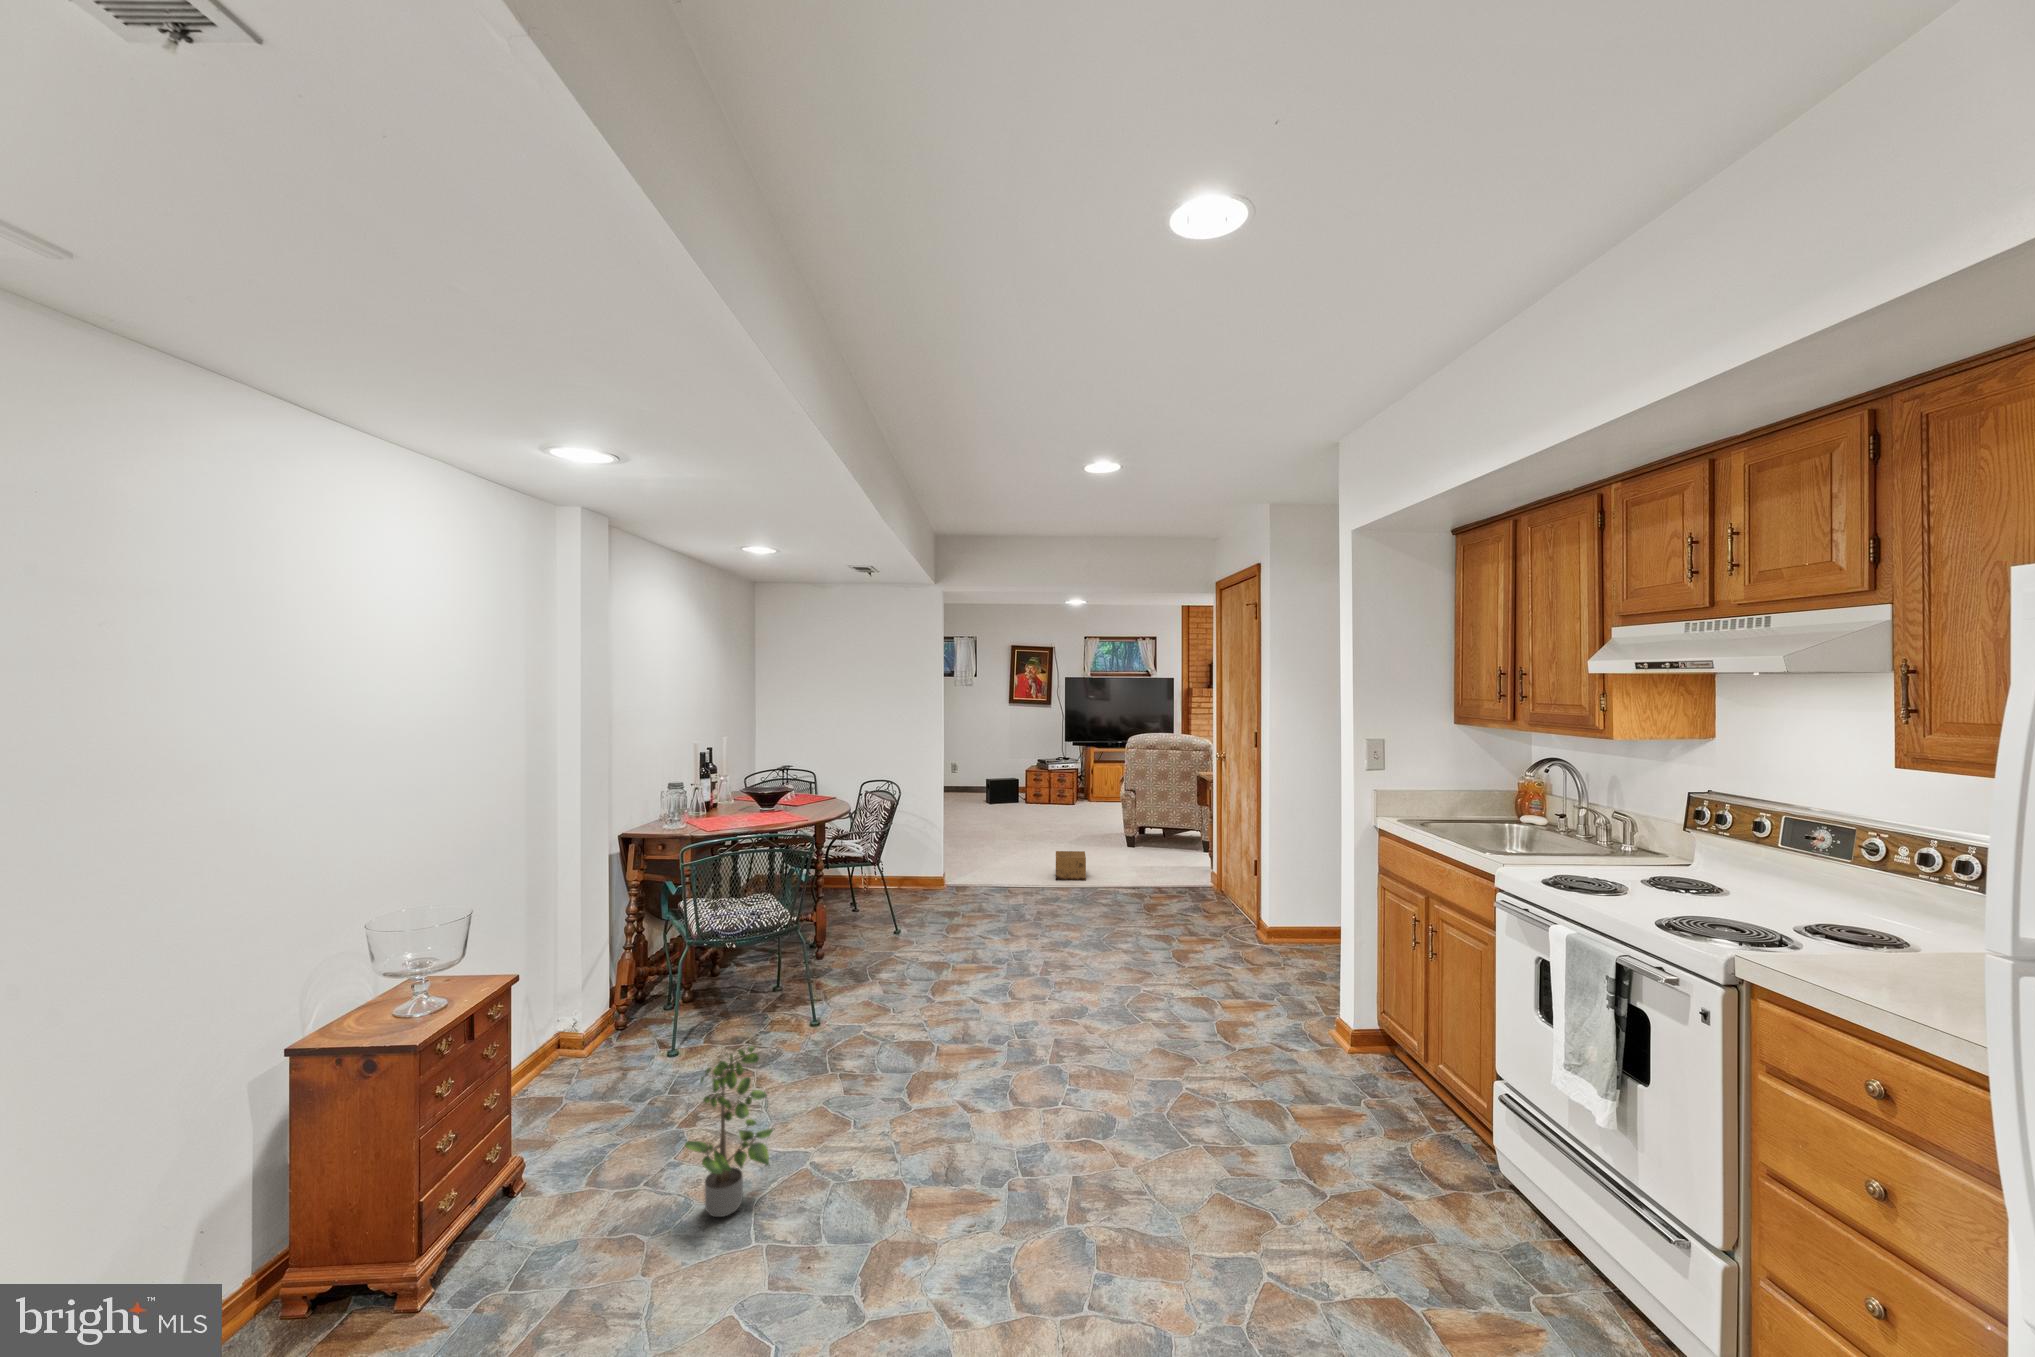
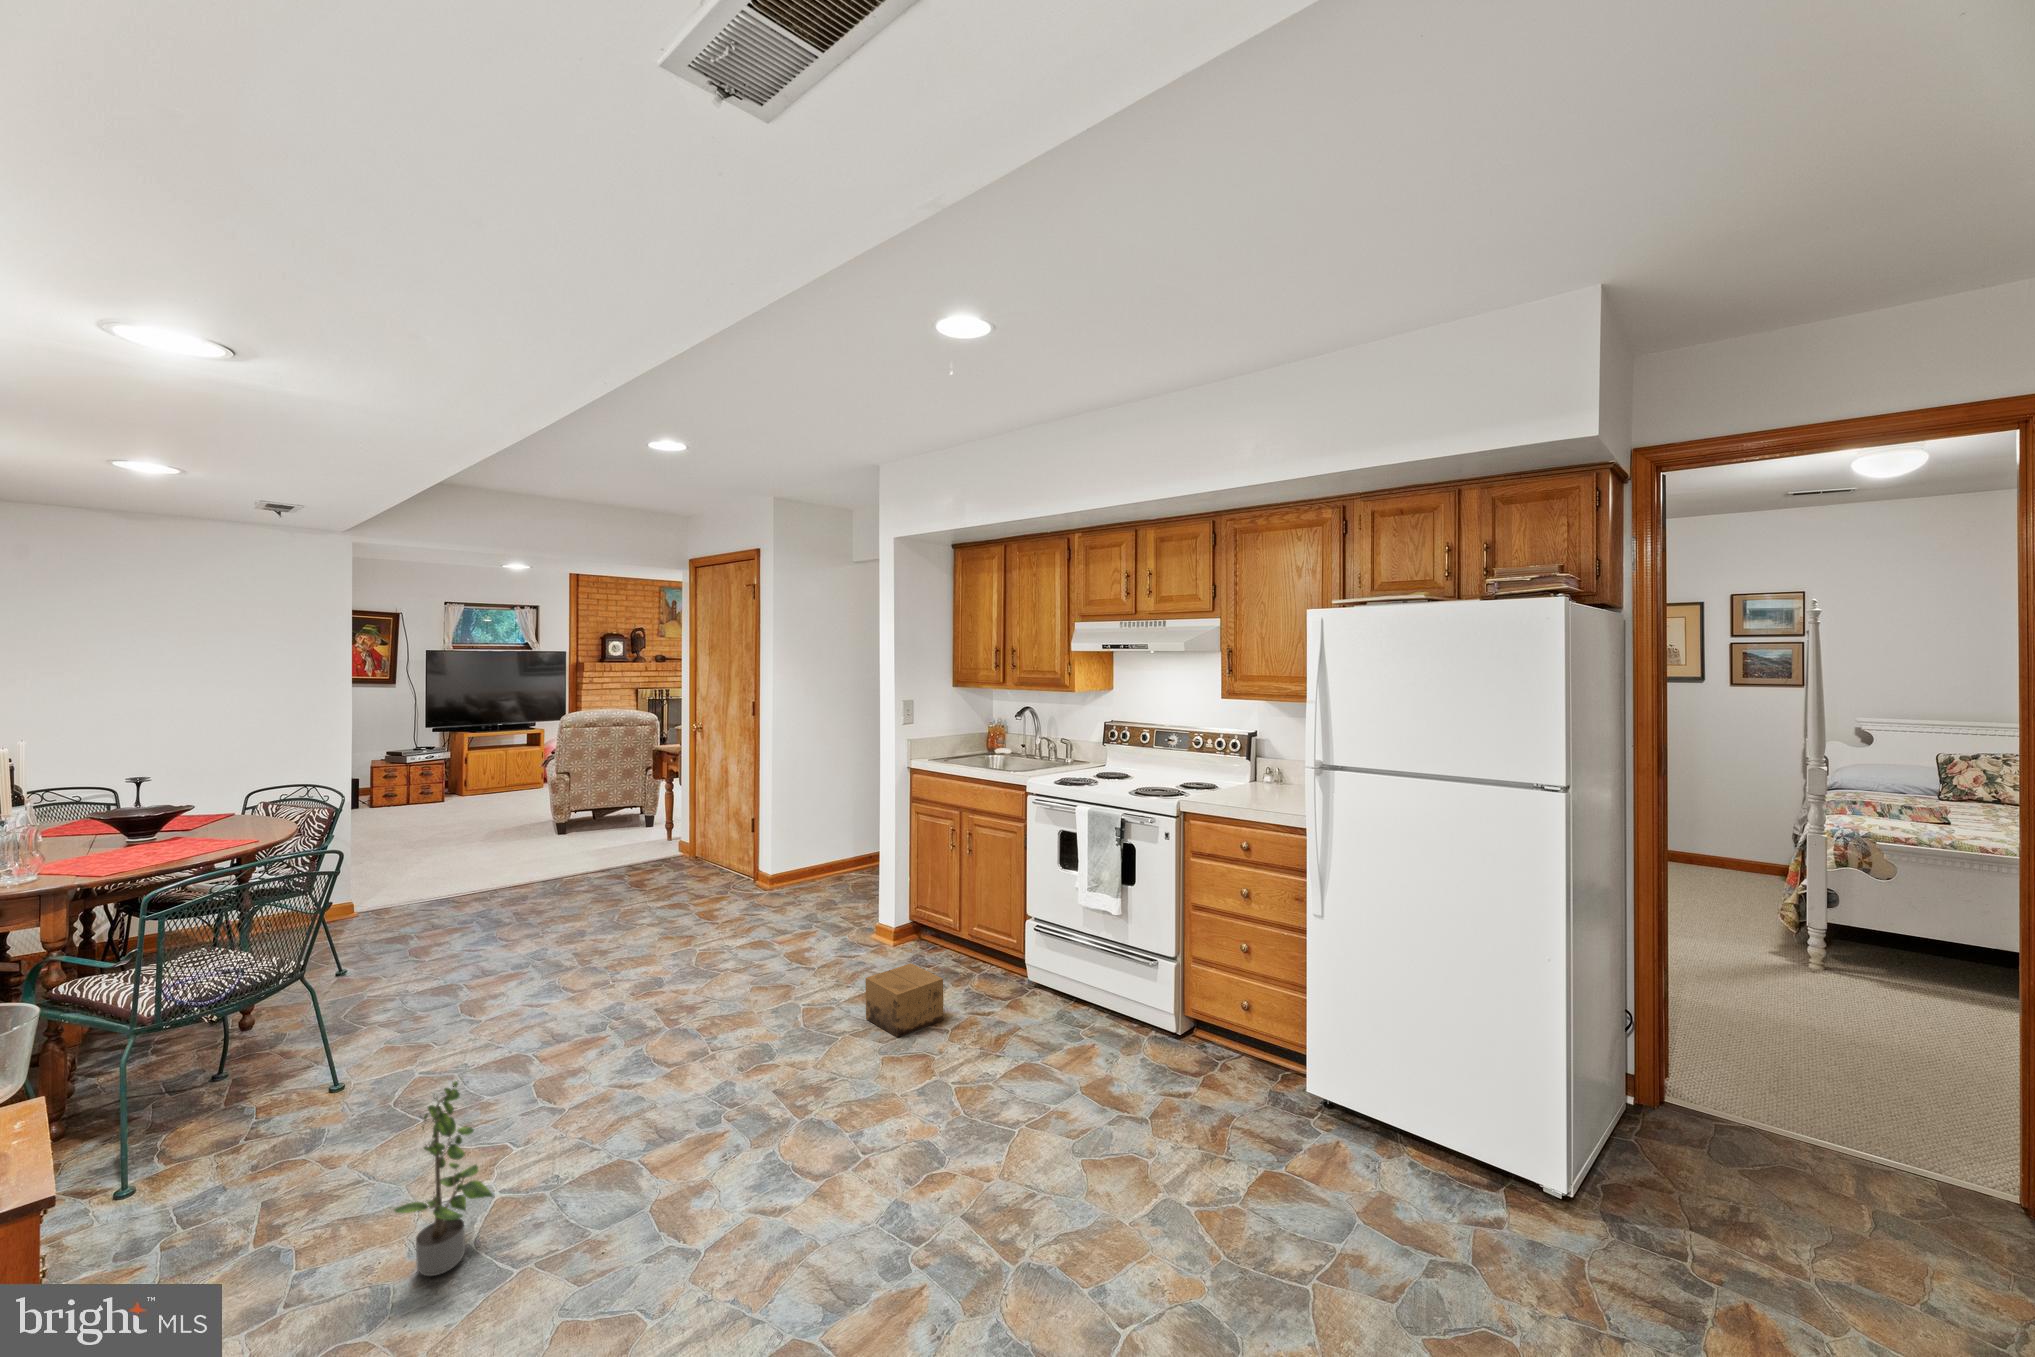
cardboard box: present [1056,851,1086,881] -> present [865,963,943,1038]

